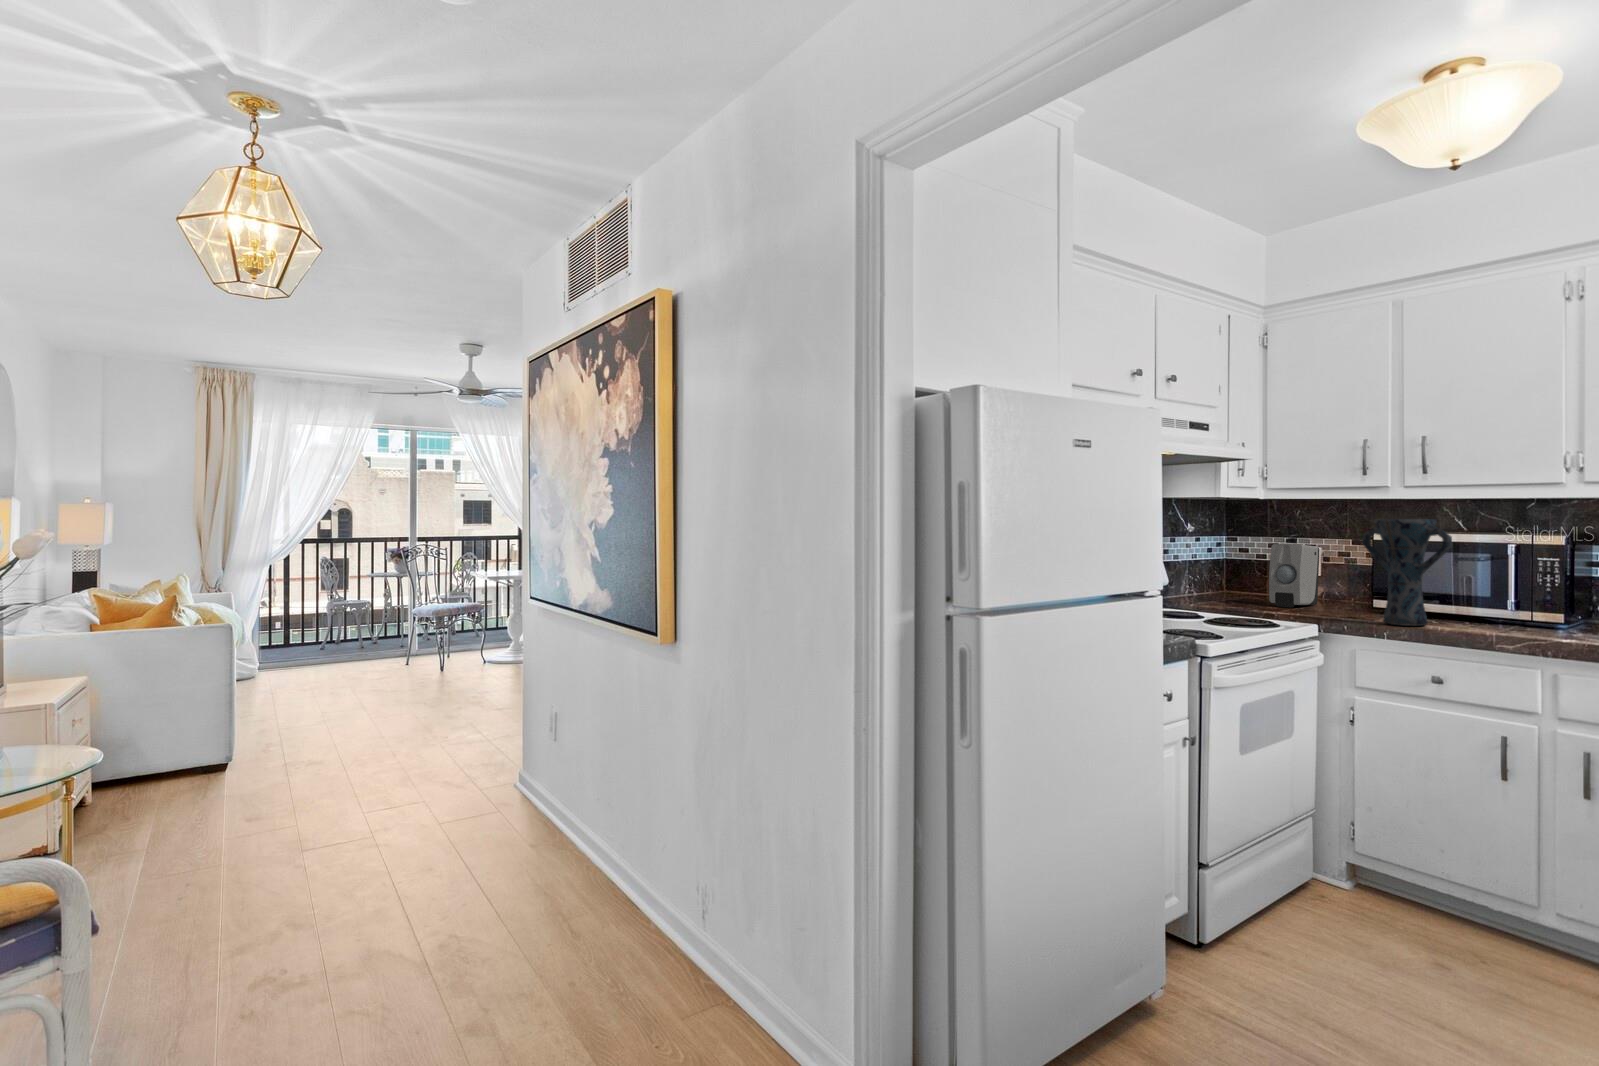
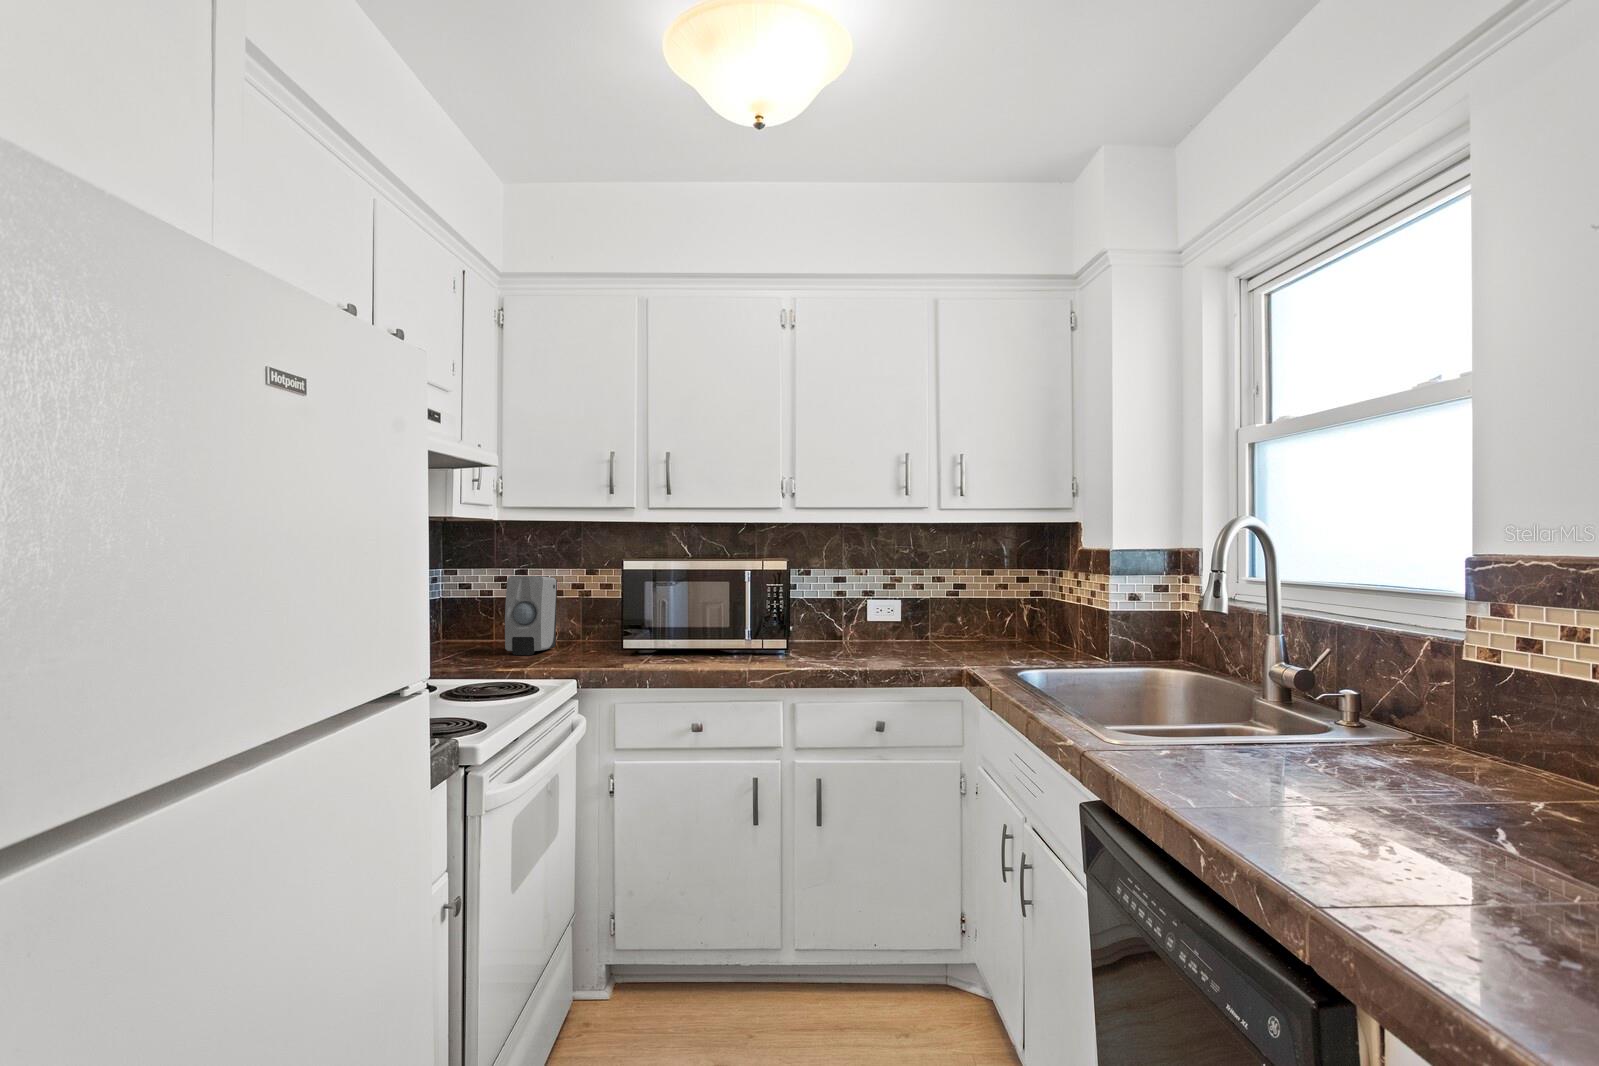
vase: present [1362,519,1452,626] -> none [616,545,707,668]

